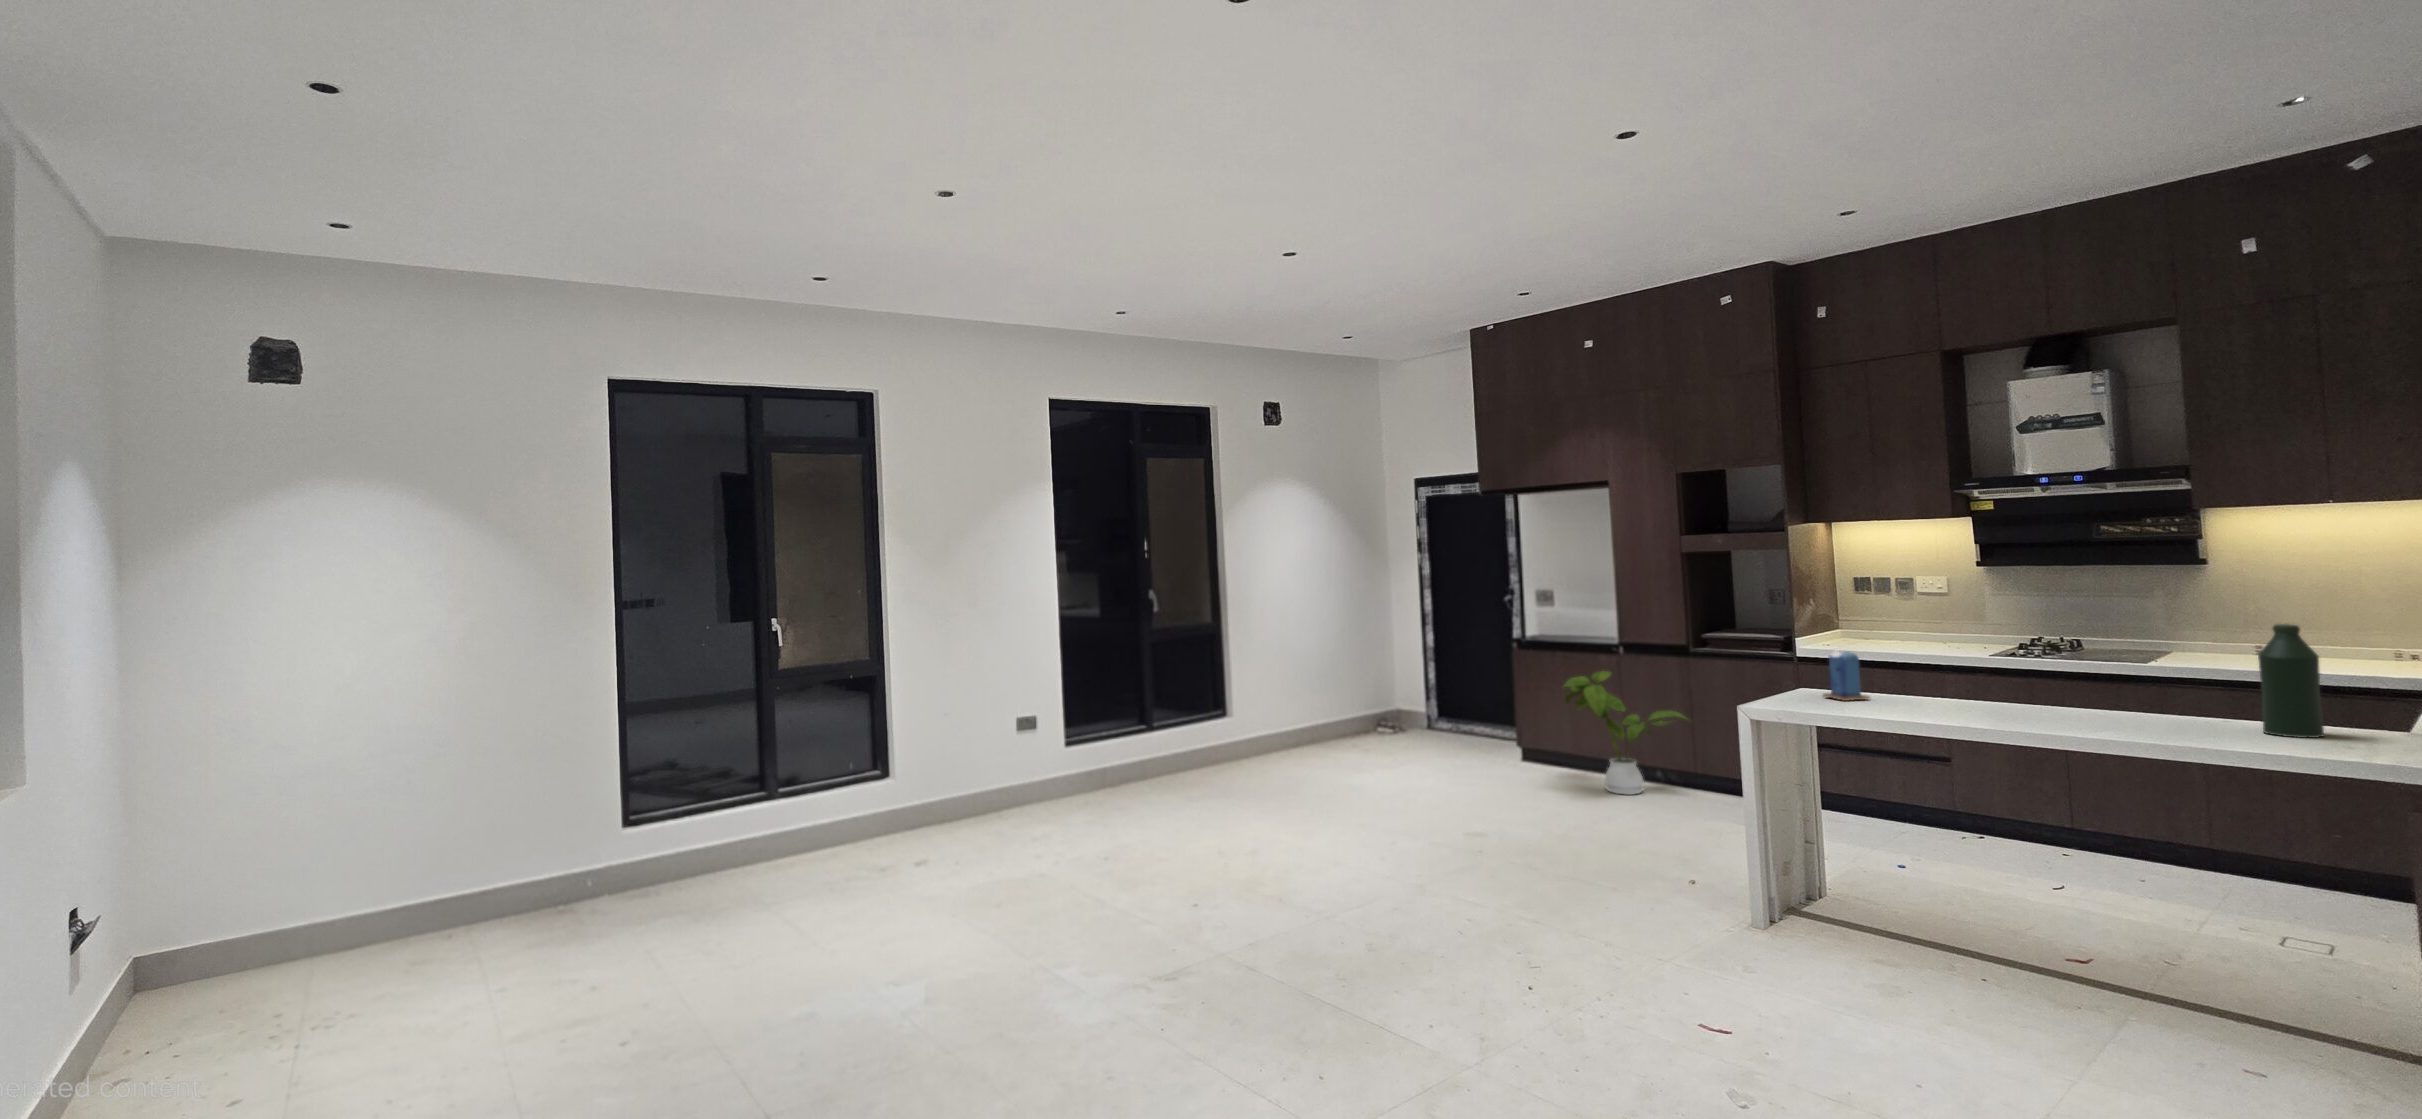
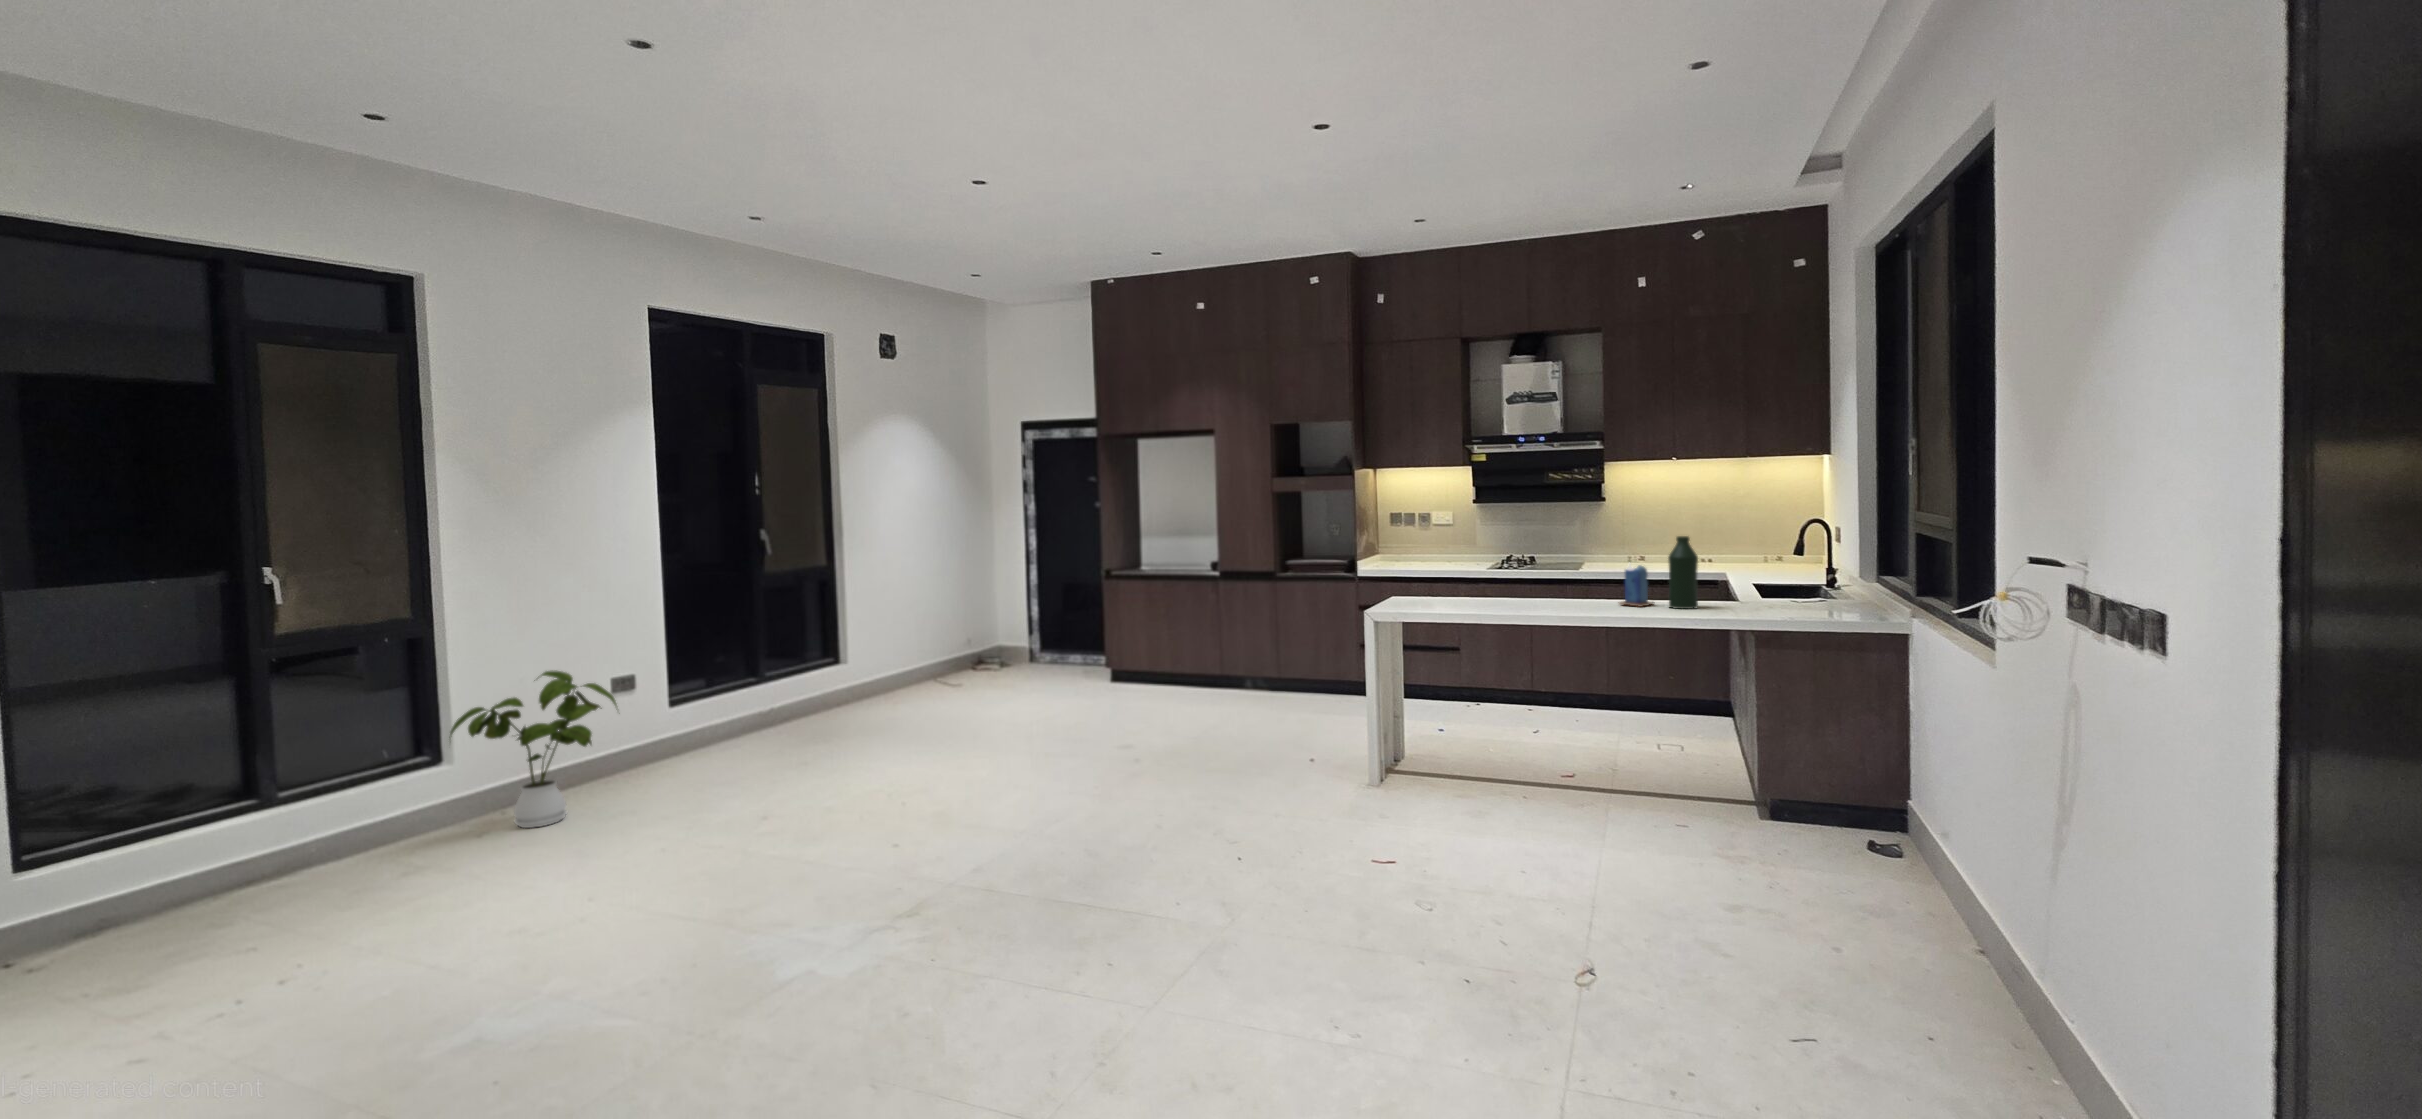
candle: present [1823,651,1869,701] -> present [1619,565,1653,607]
house plant: present [1564,671,1687,795] -> present [449,670,617,828]

